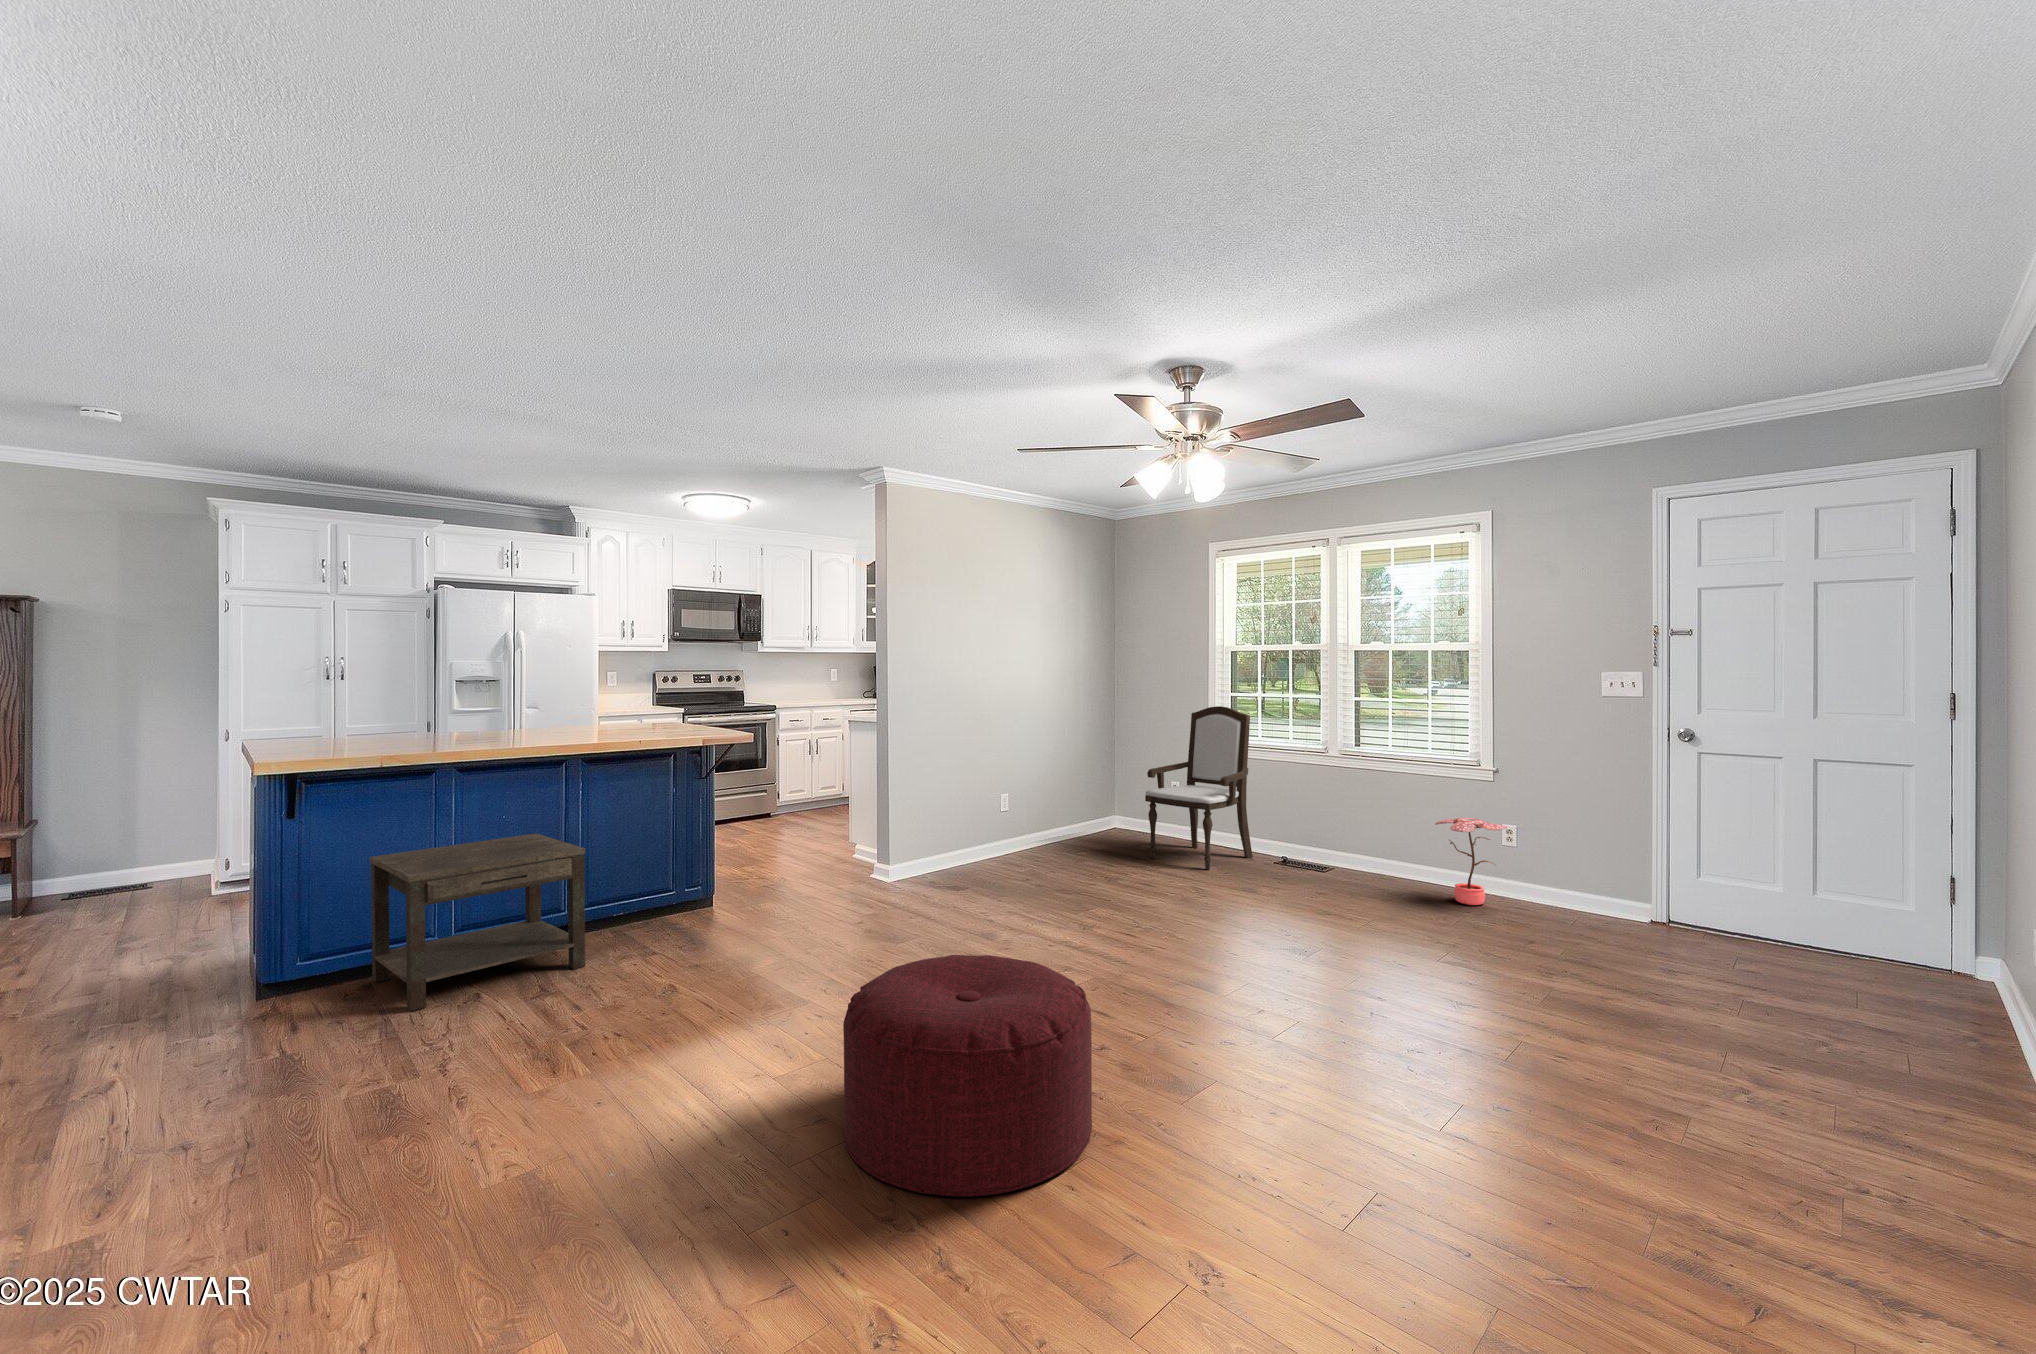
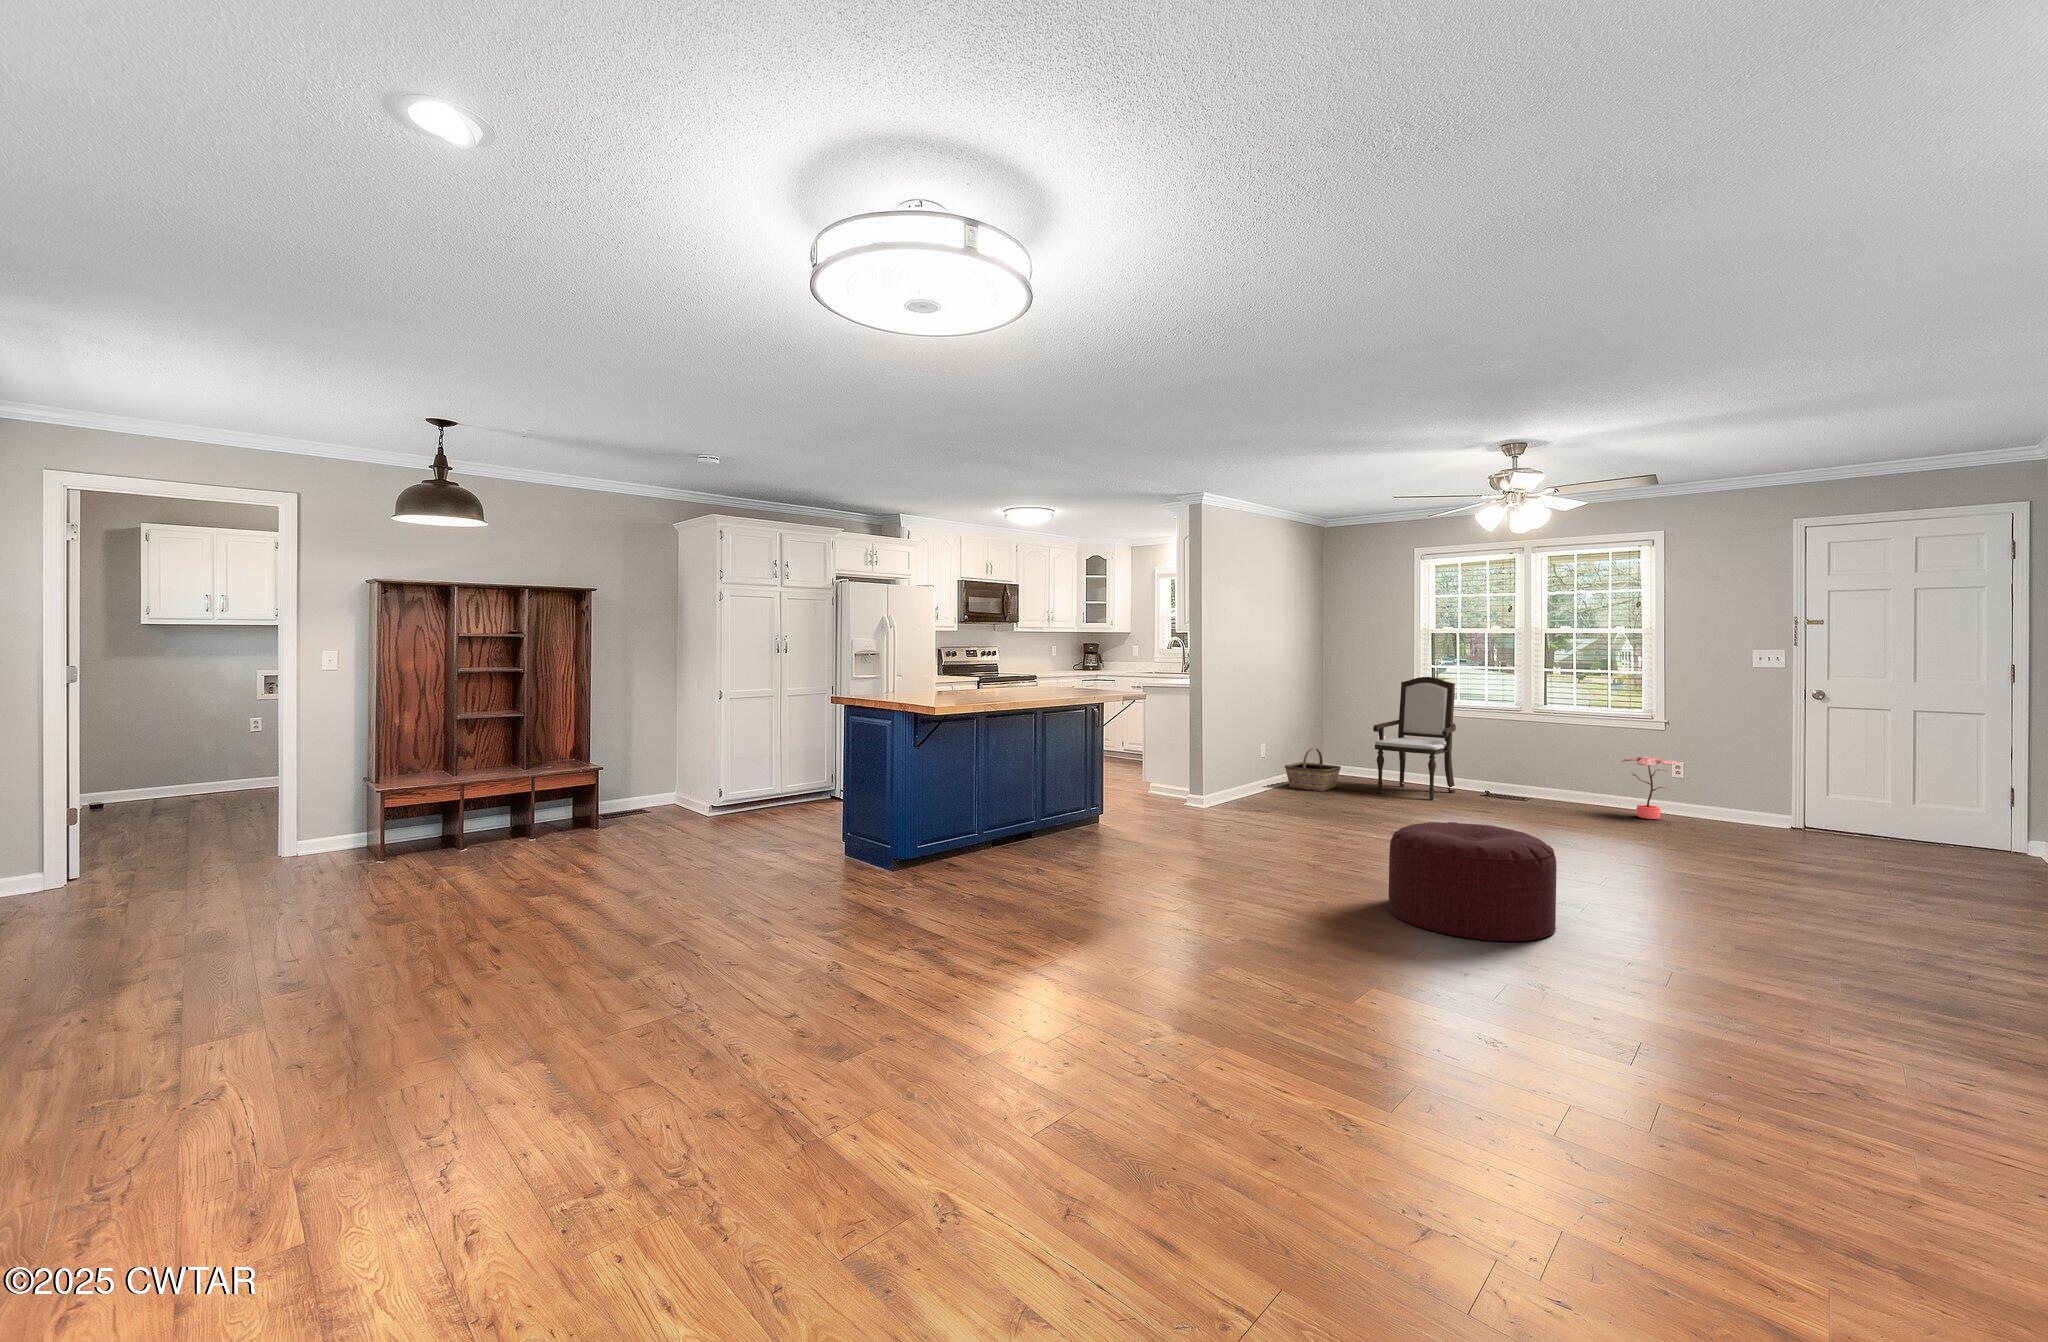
basket: none [1042,798,1113,855] -> present [1285,748,1341,791]
side table: present [370,833,585,1011] -> none [947,762,1081,873]

